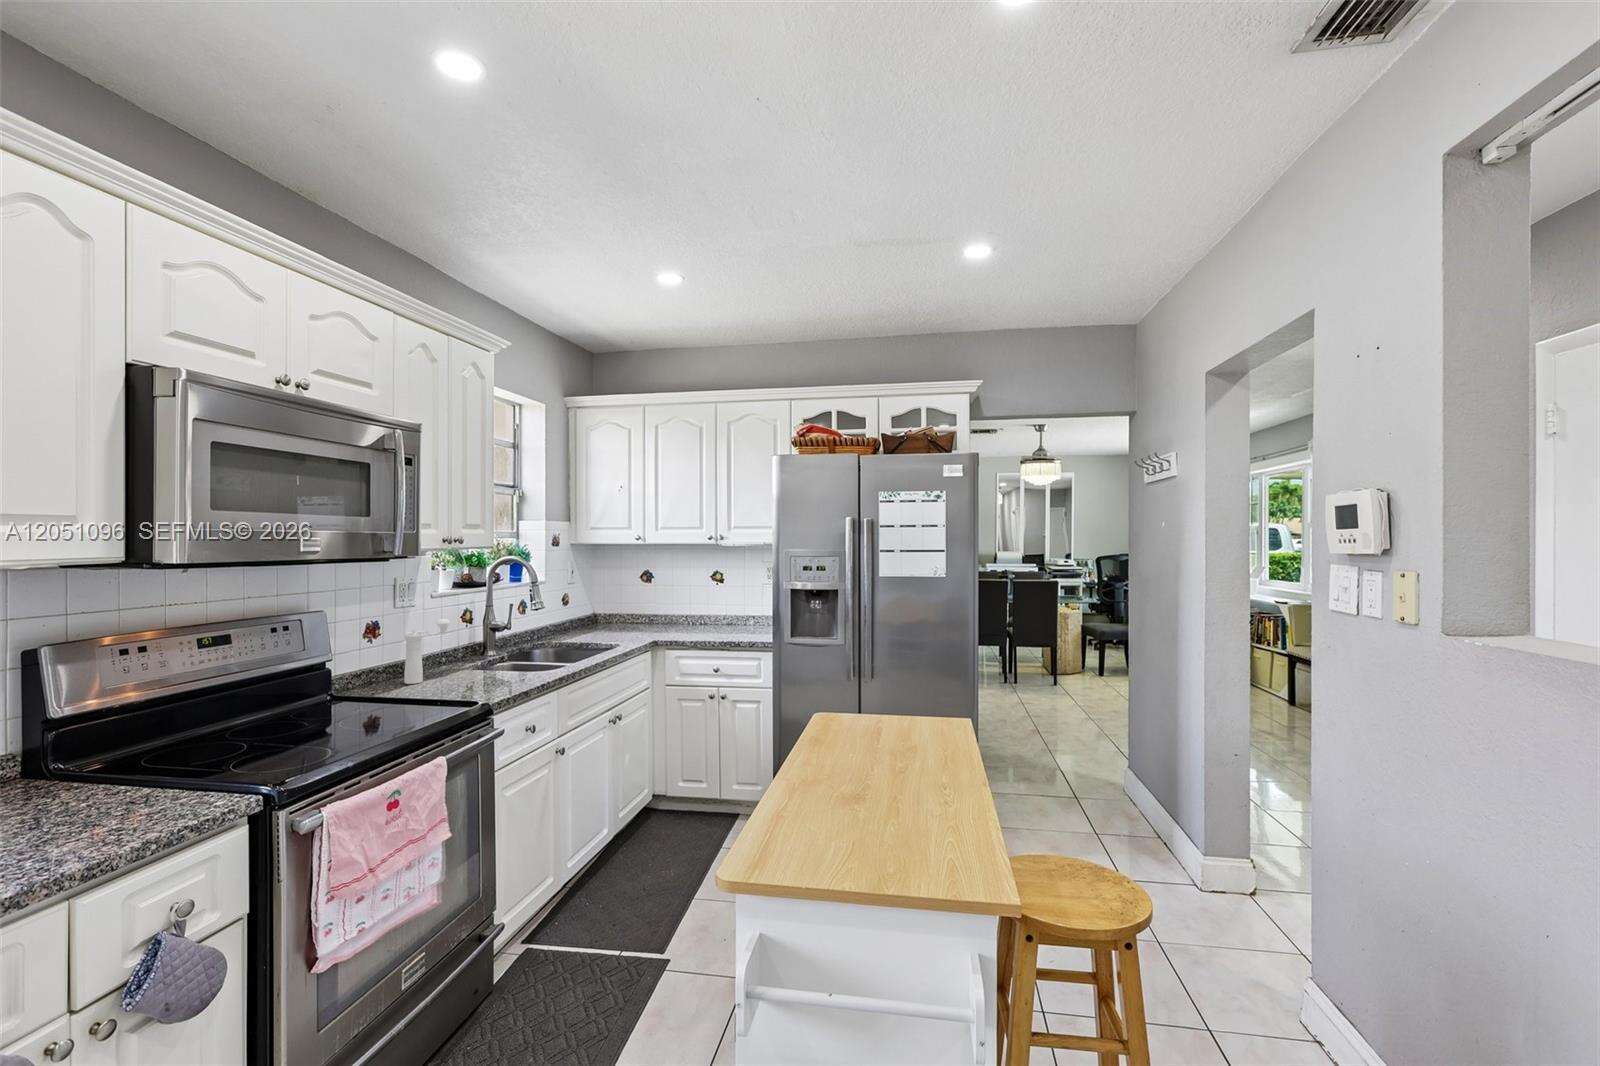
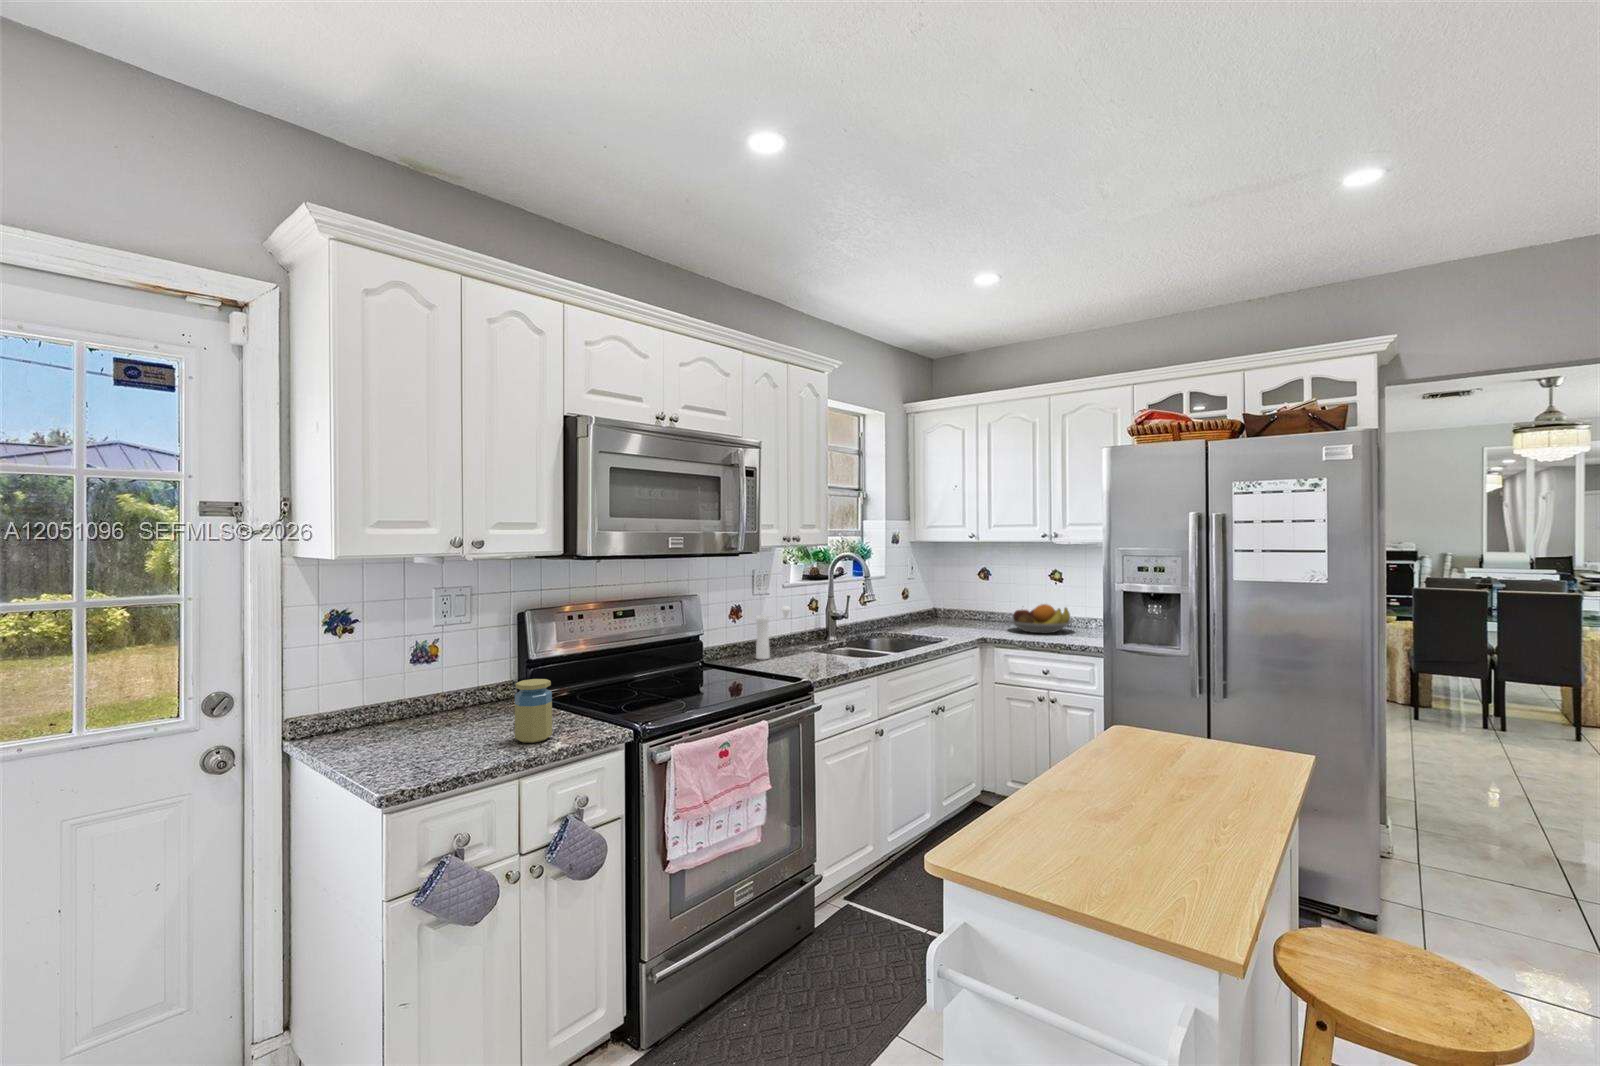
fruit bowl: none [670,604,731,631] -> present [1007,604,1074,633]
jar: none [43,744,120,847] -> present [515,679,552,743]

